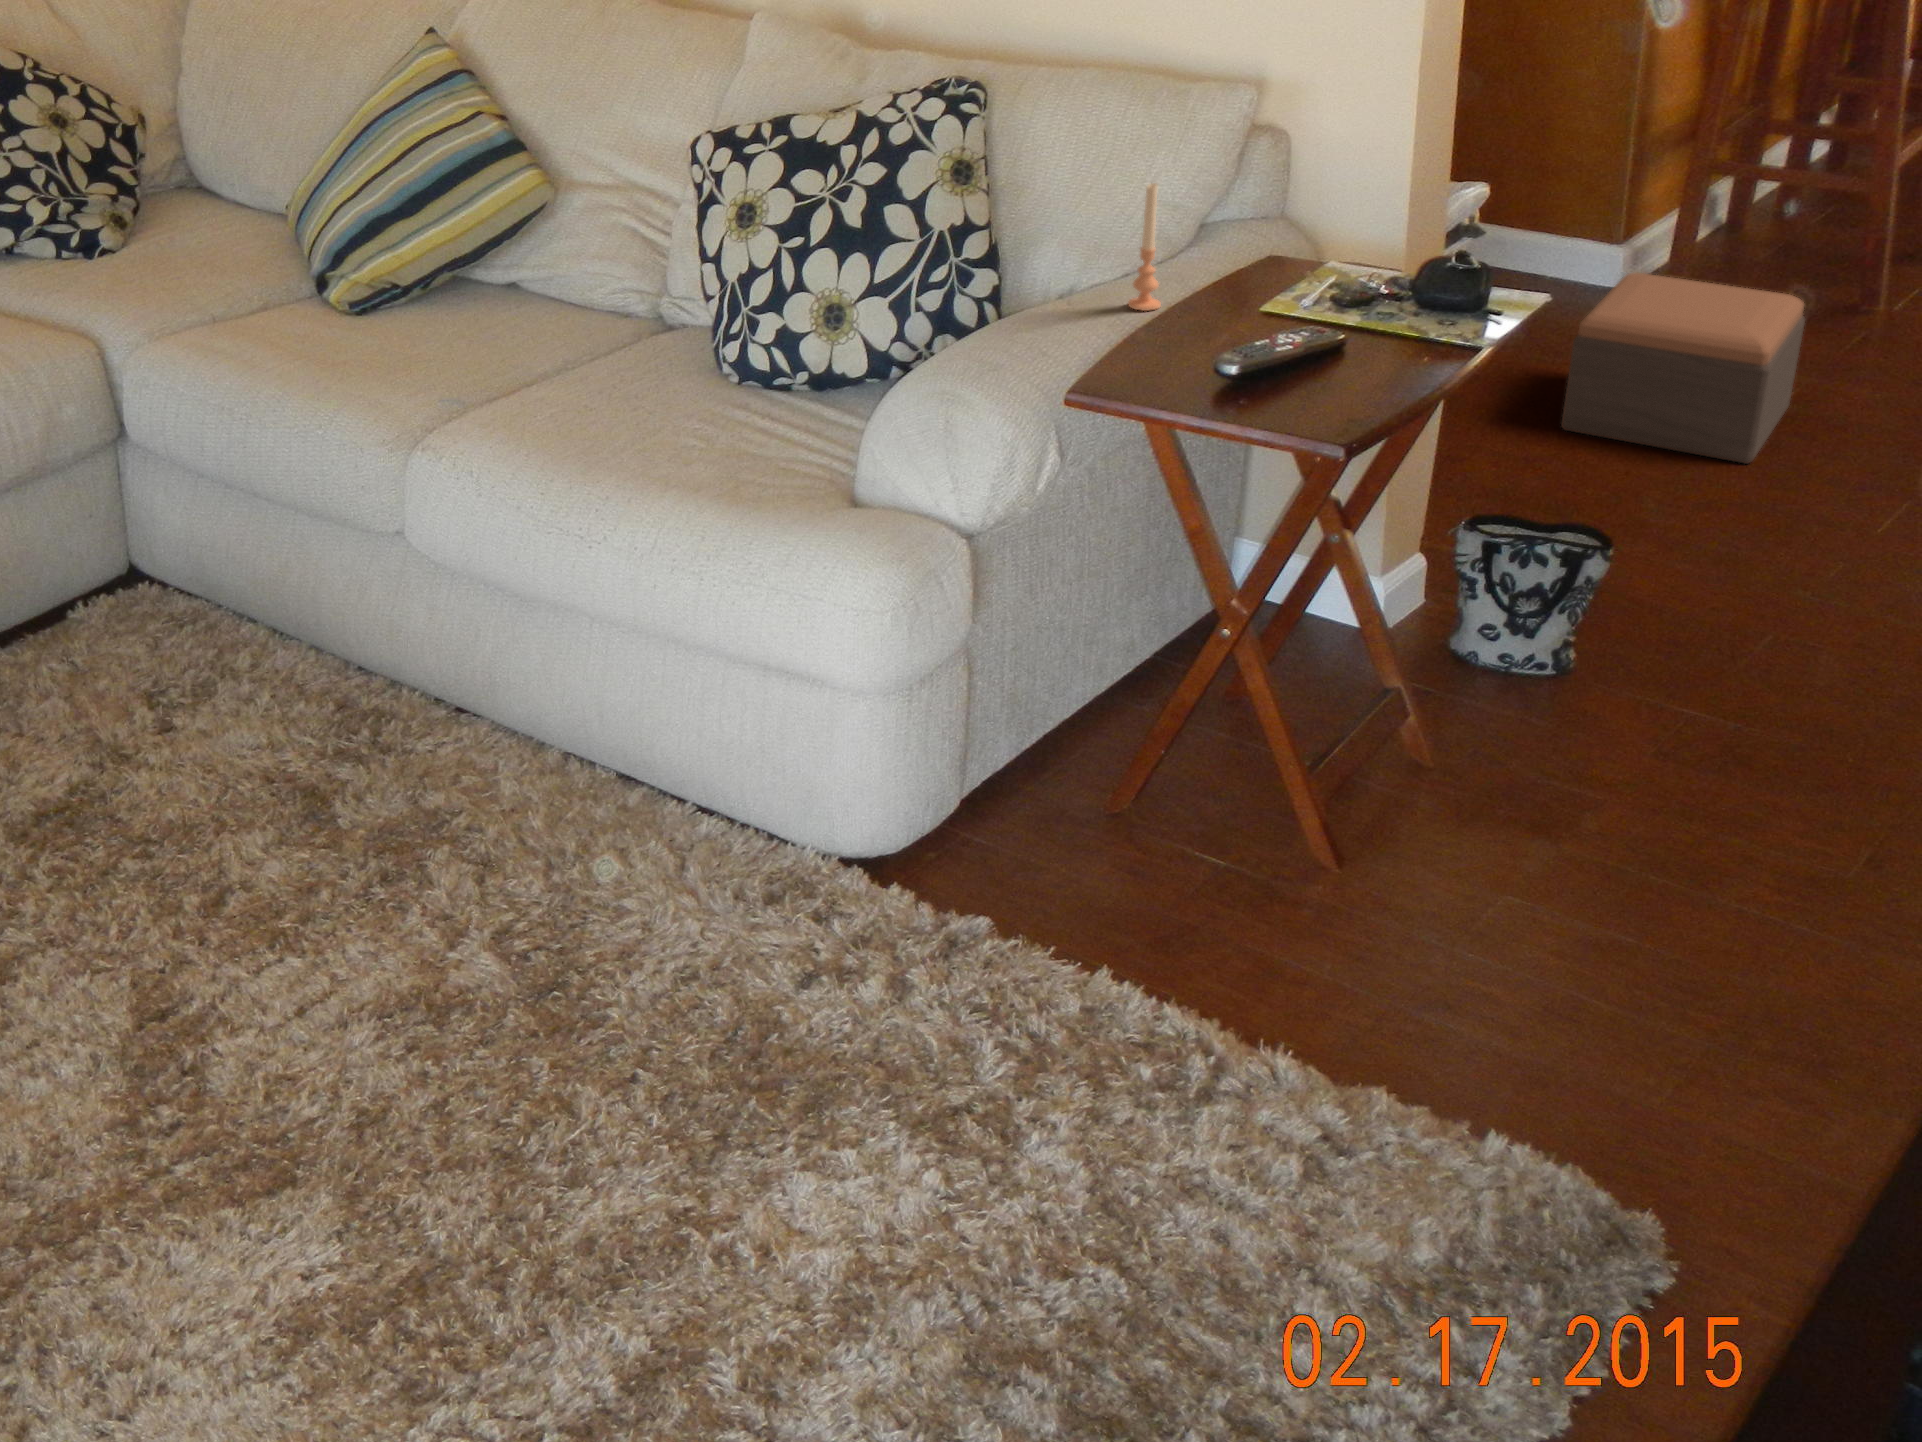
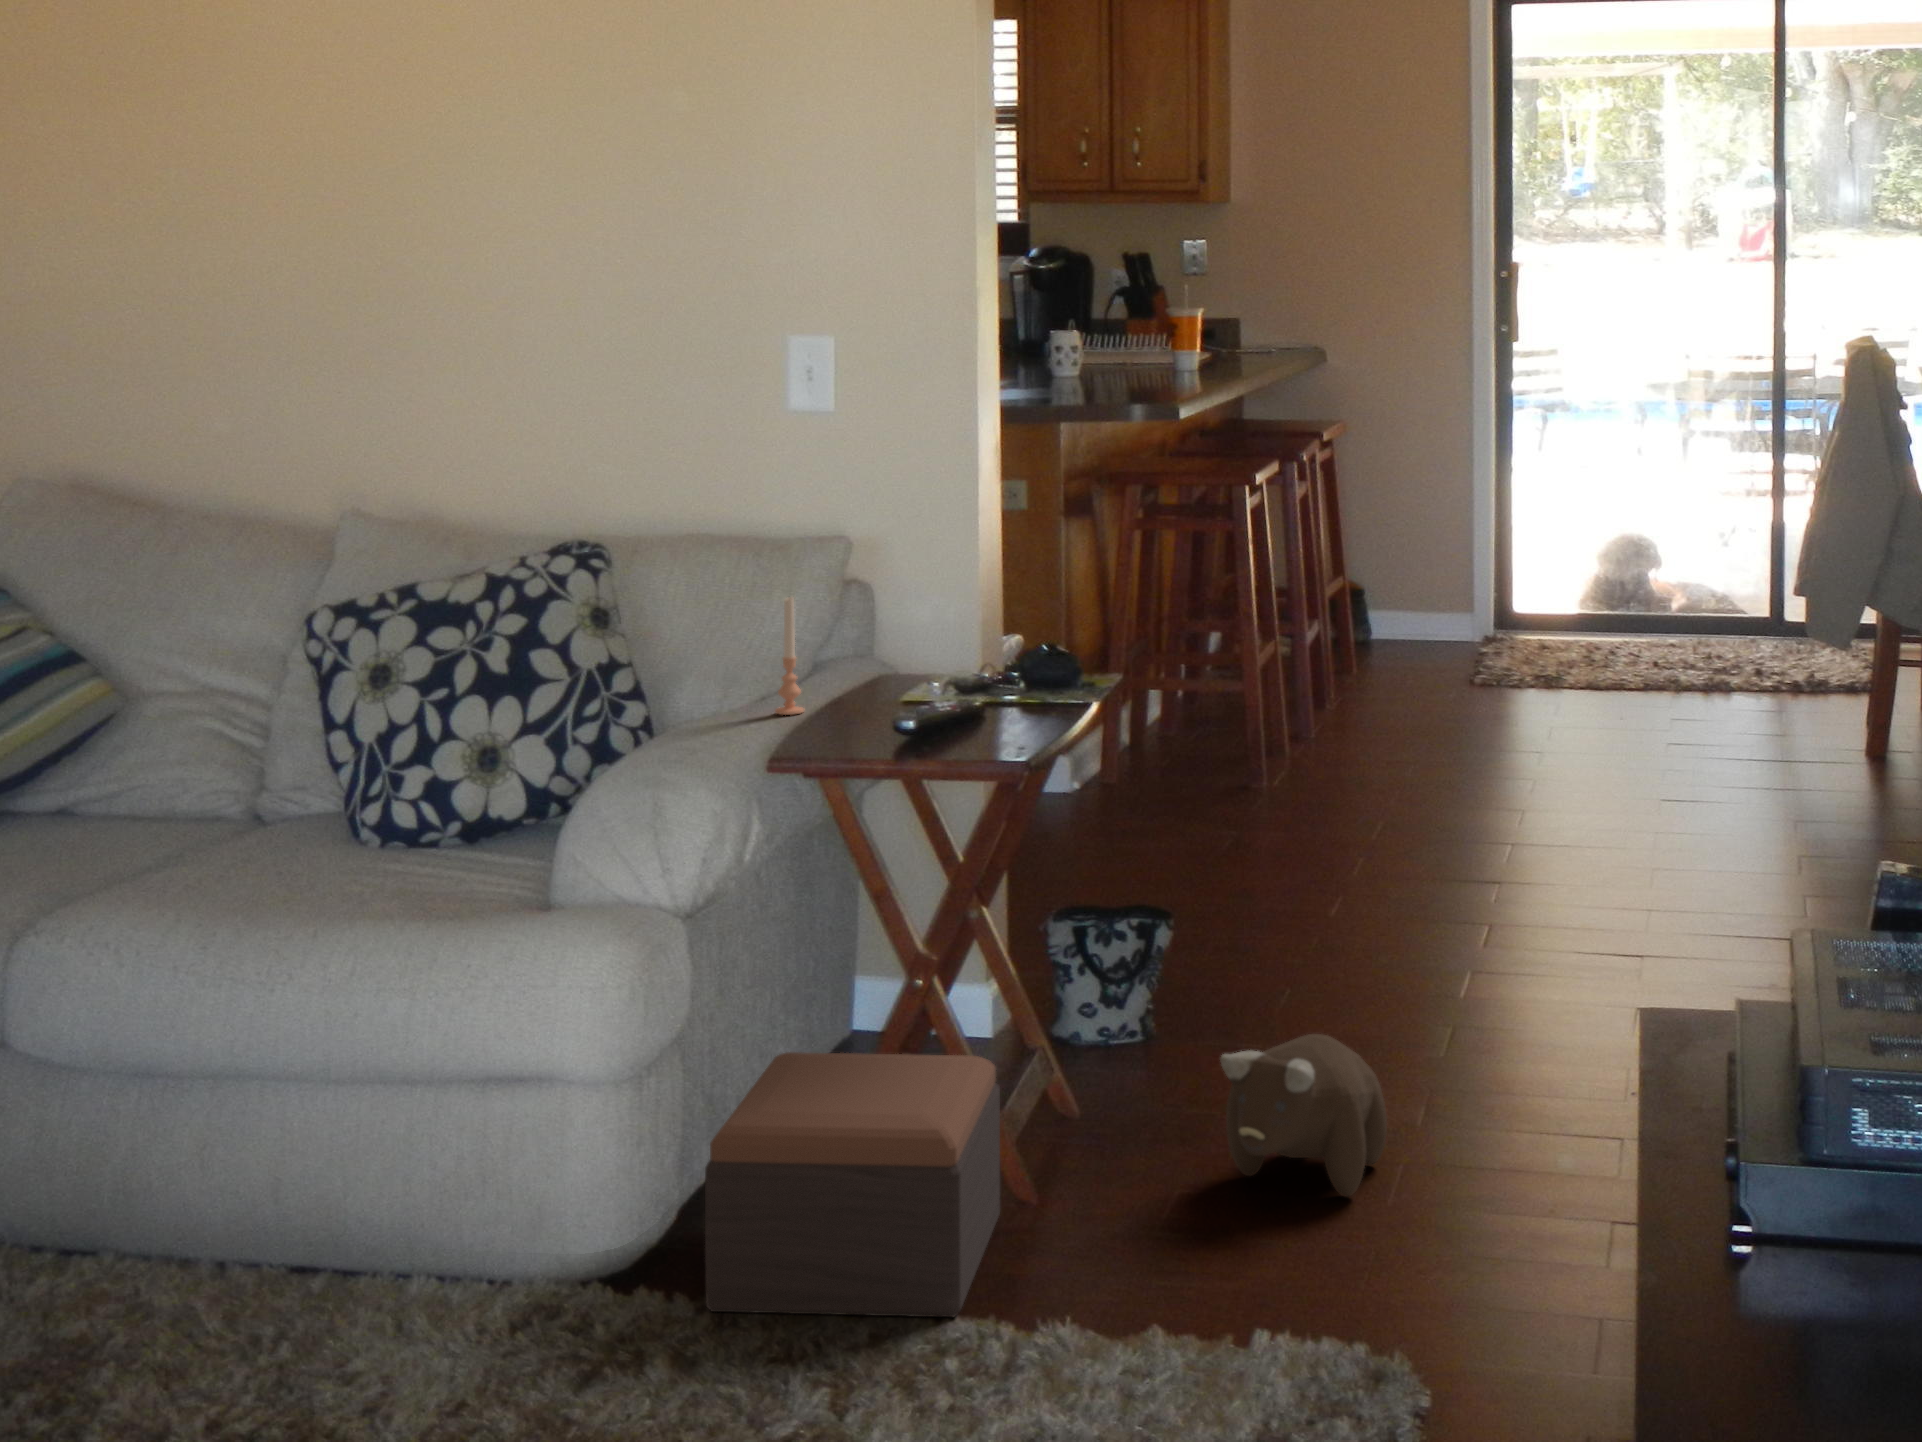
footstool: present [1561,273,1805,464] -> present [705,1052,1000,1317]
plush toy: none [1567,782,1795,976] -> present [1220,1034,1387,1197]

